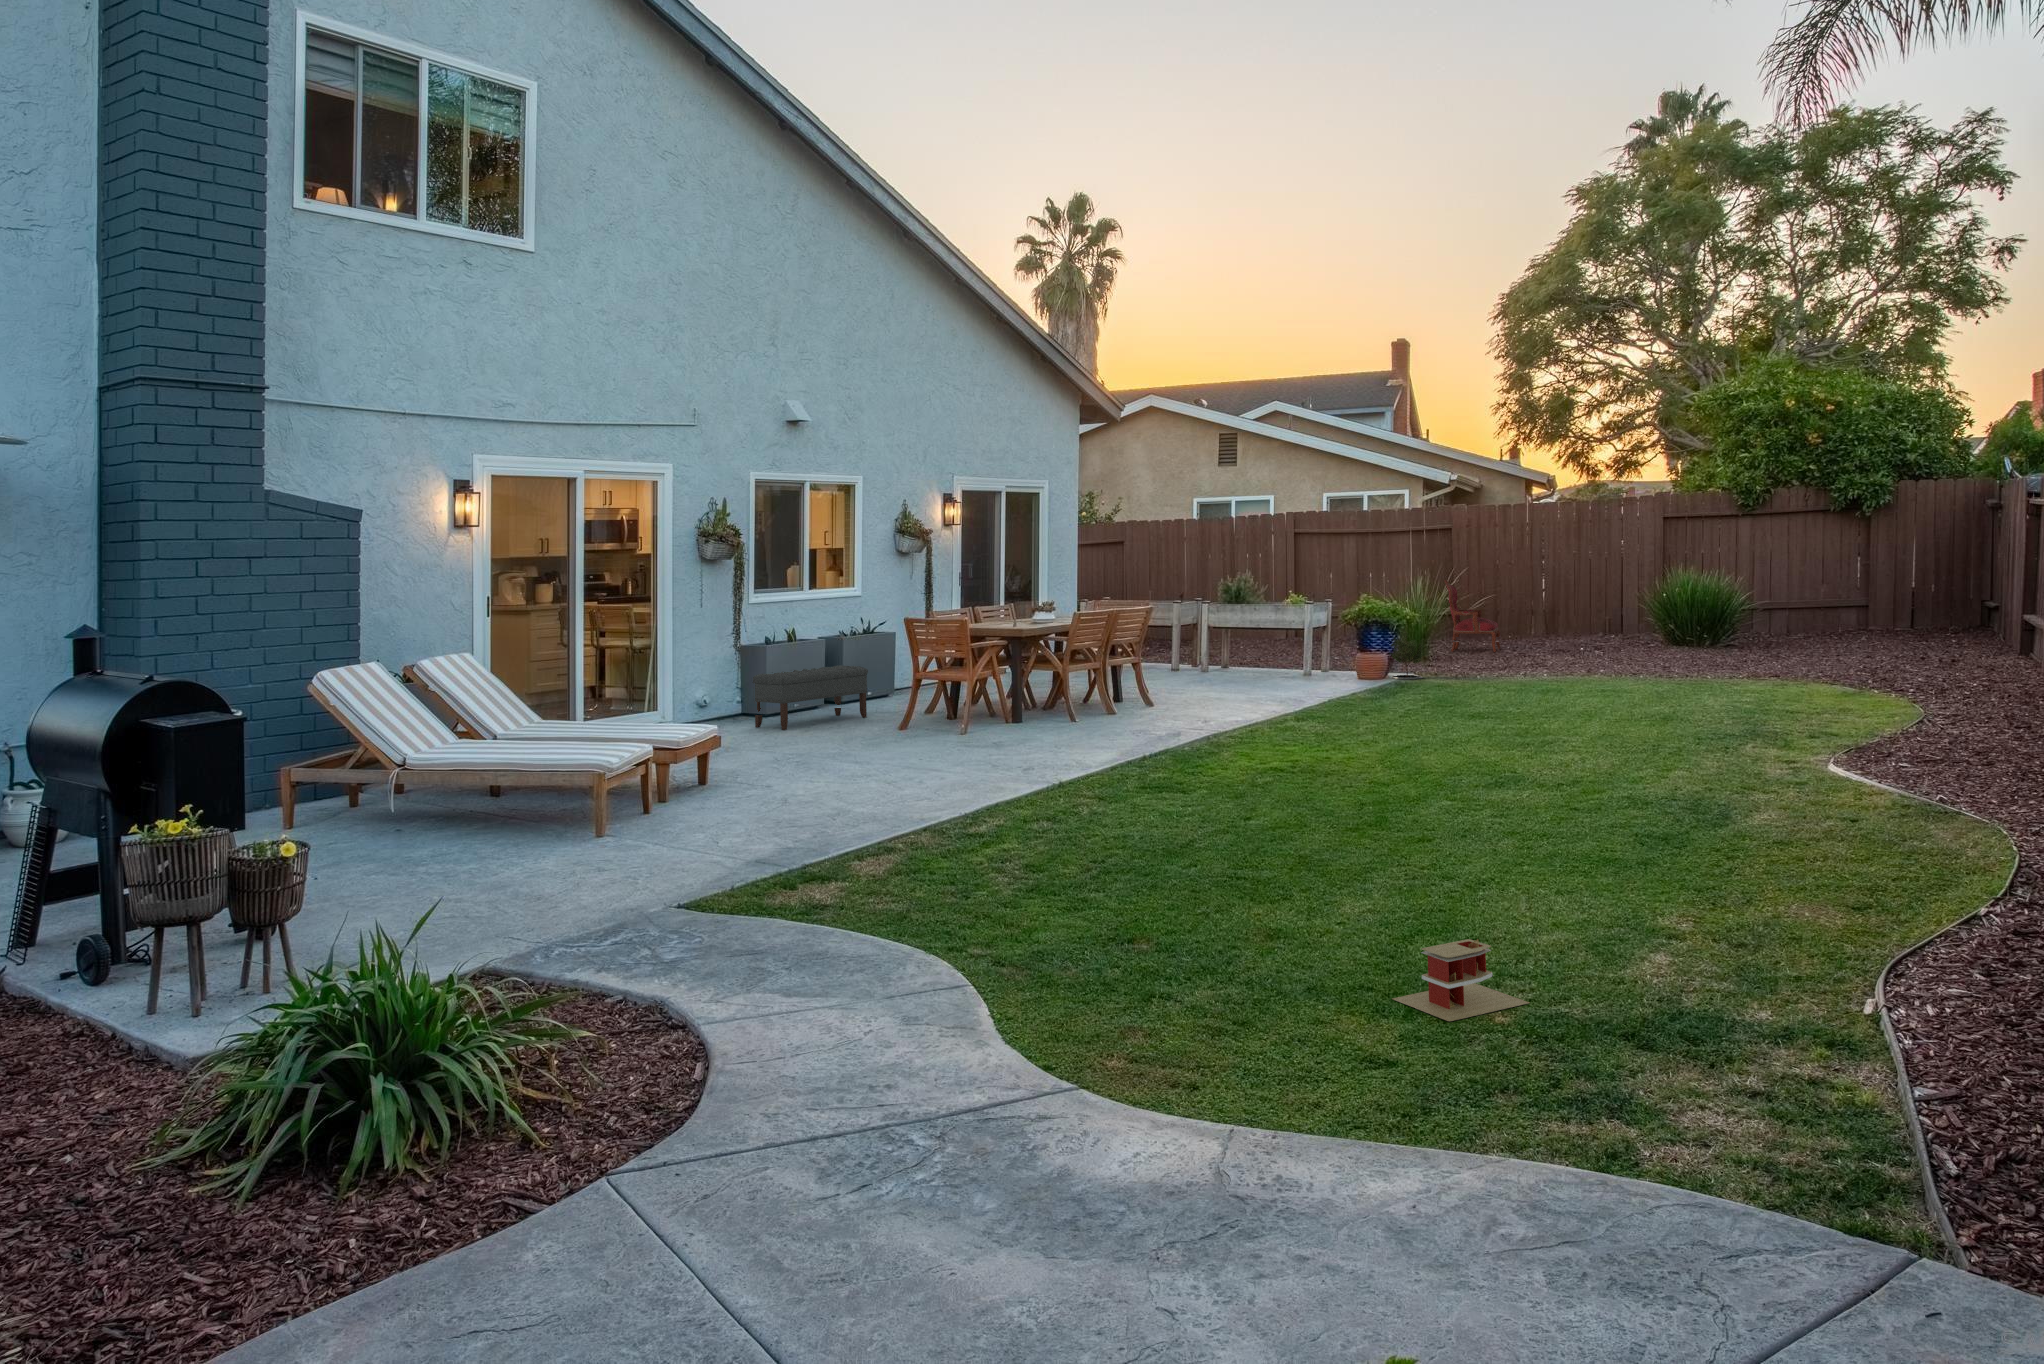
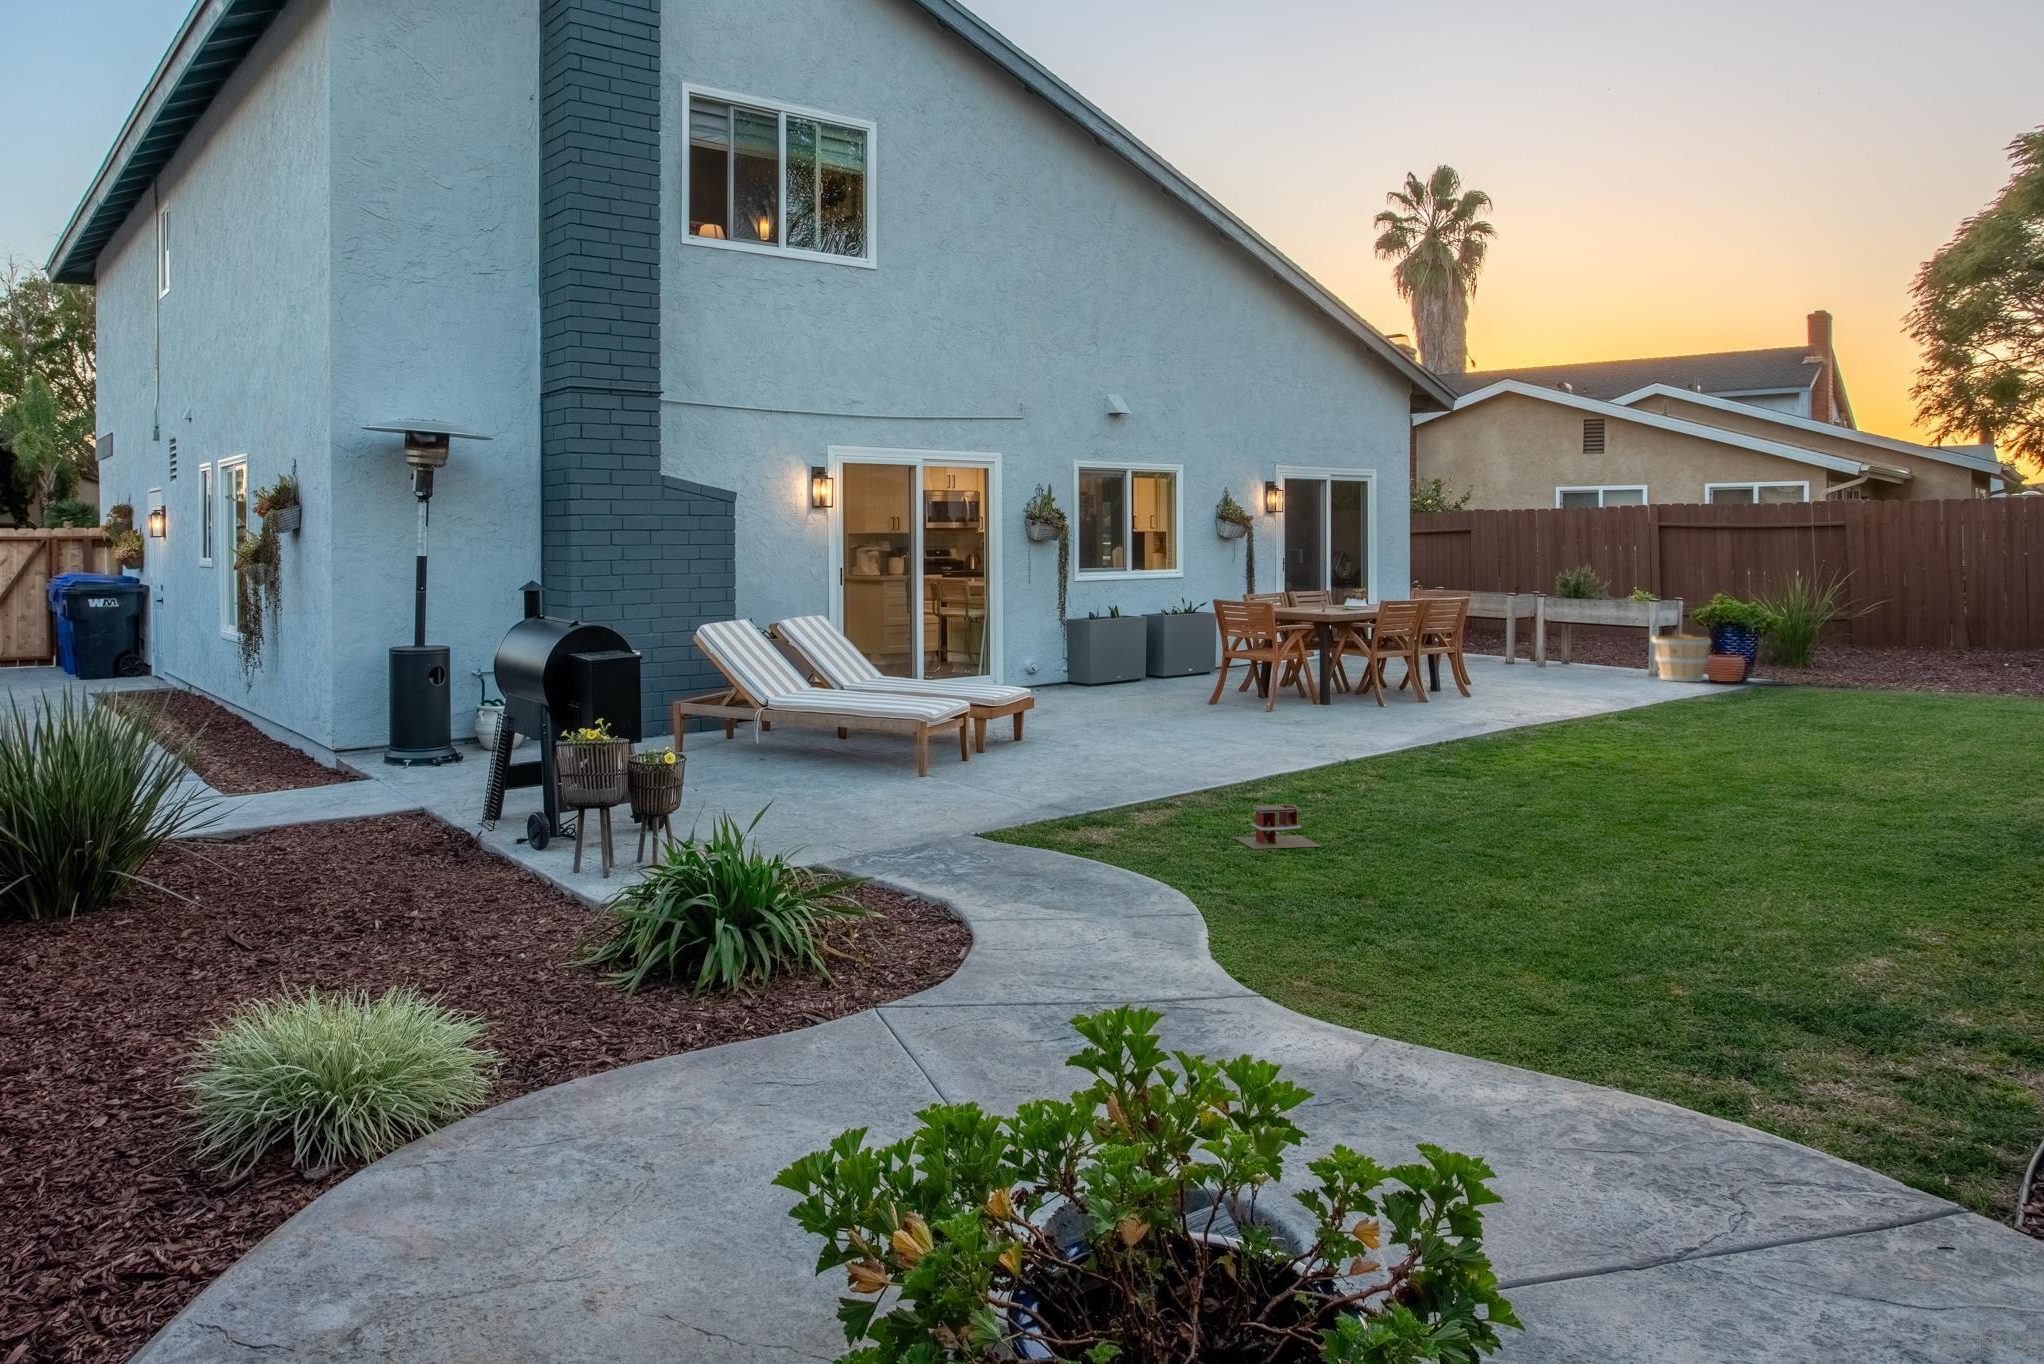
armchair: present [1444,580,1500,652] -> none [1837,580,1908,662]
wooden bucket: none [1304,636,1355,681] -> present [1651,635,1711,682]
bench: present [753,665,868,730] -> none [1071,642,1181,698]
toy house: present [1392,939,1530,1022] -> present [1234,803,1321,849]

